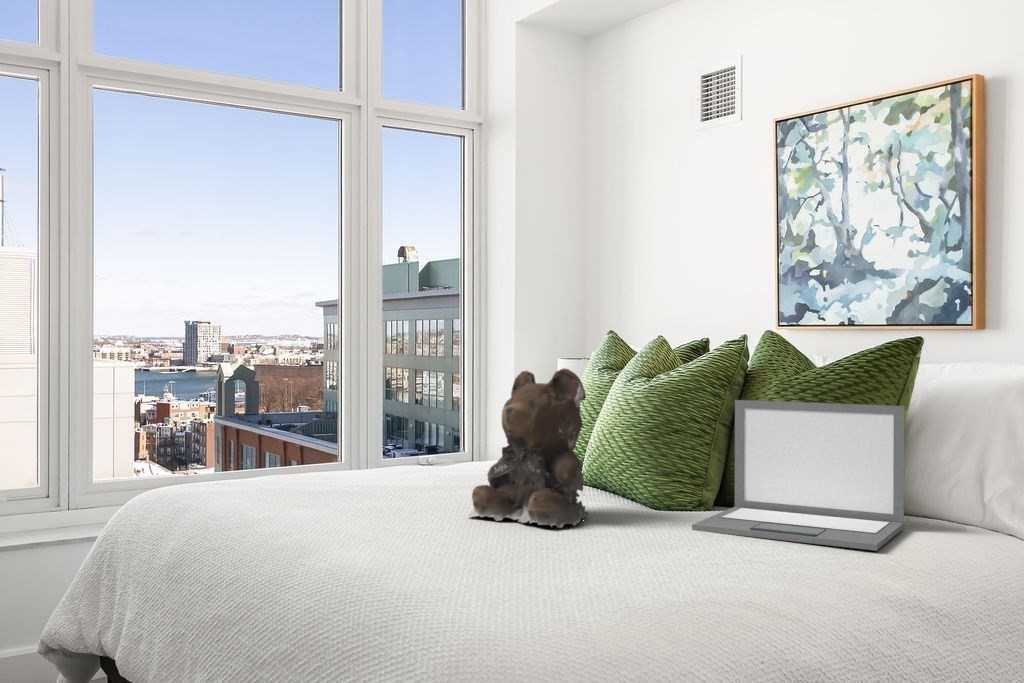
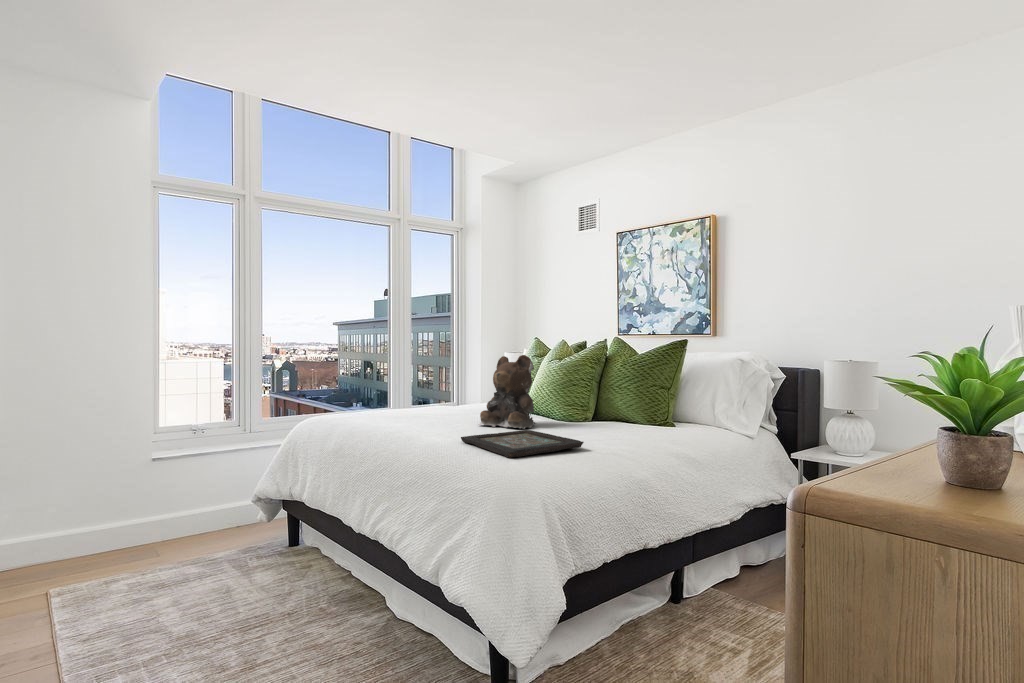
laptop: present [692,400,904,551] -> none [584,370,679,435]
decorative tray: none [407,535,677,614] -> present [461,430,584,458]

